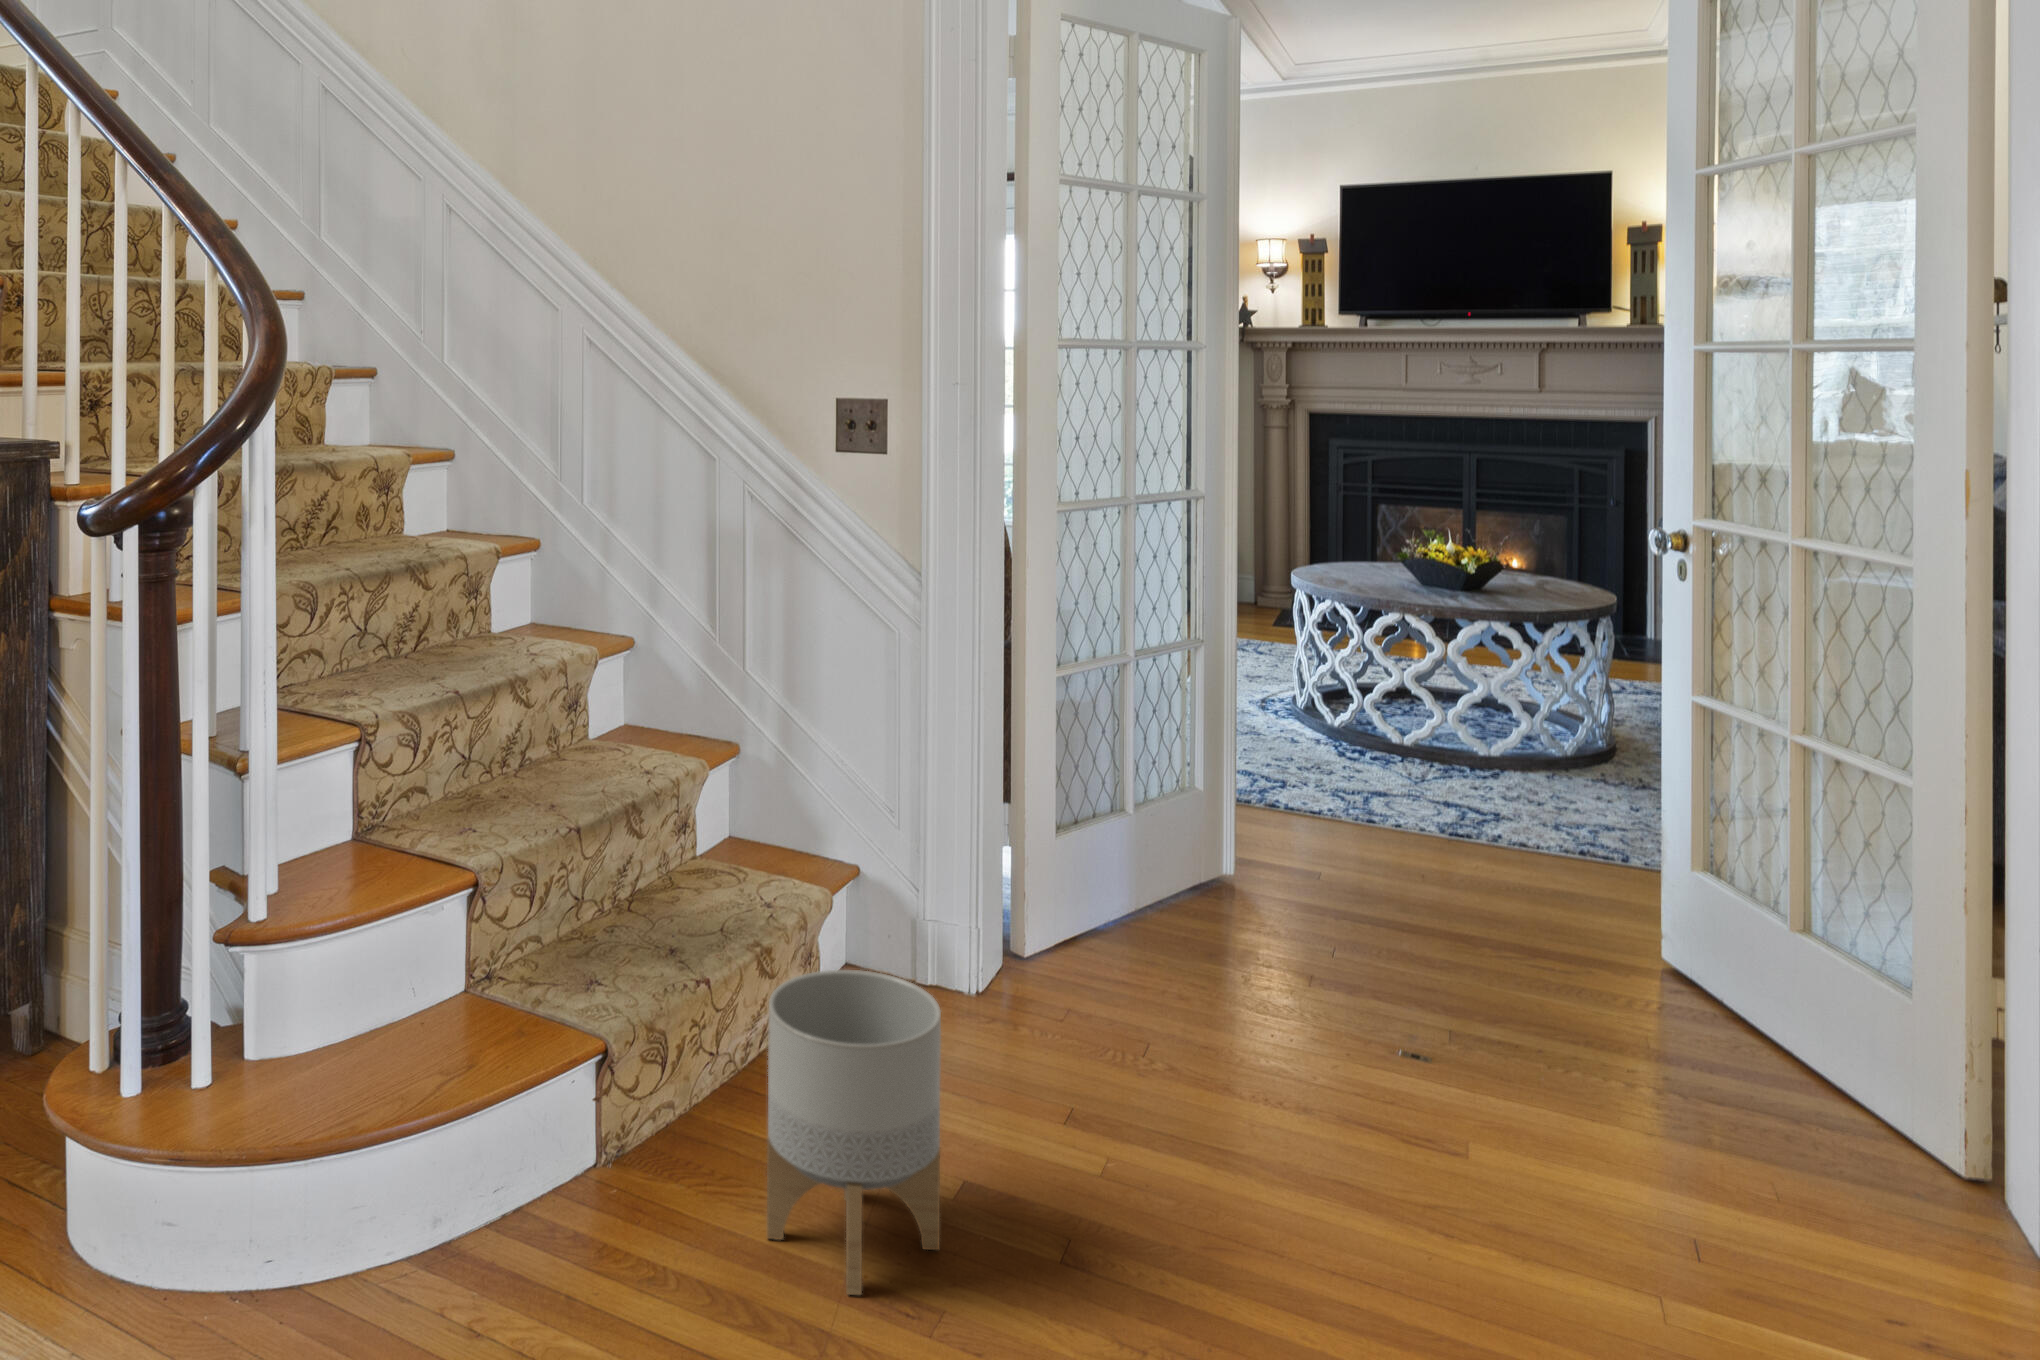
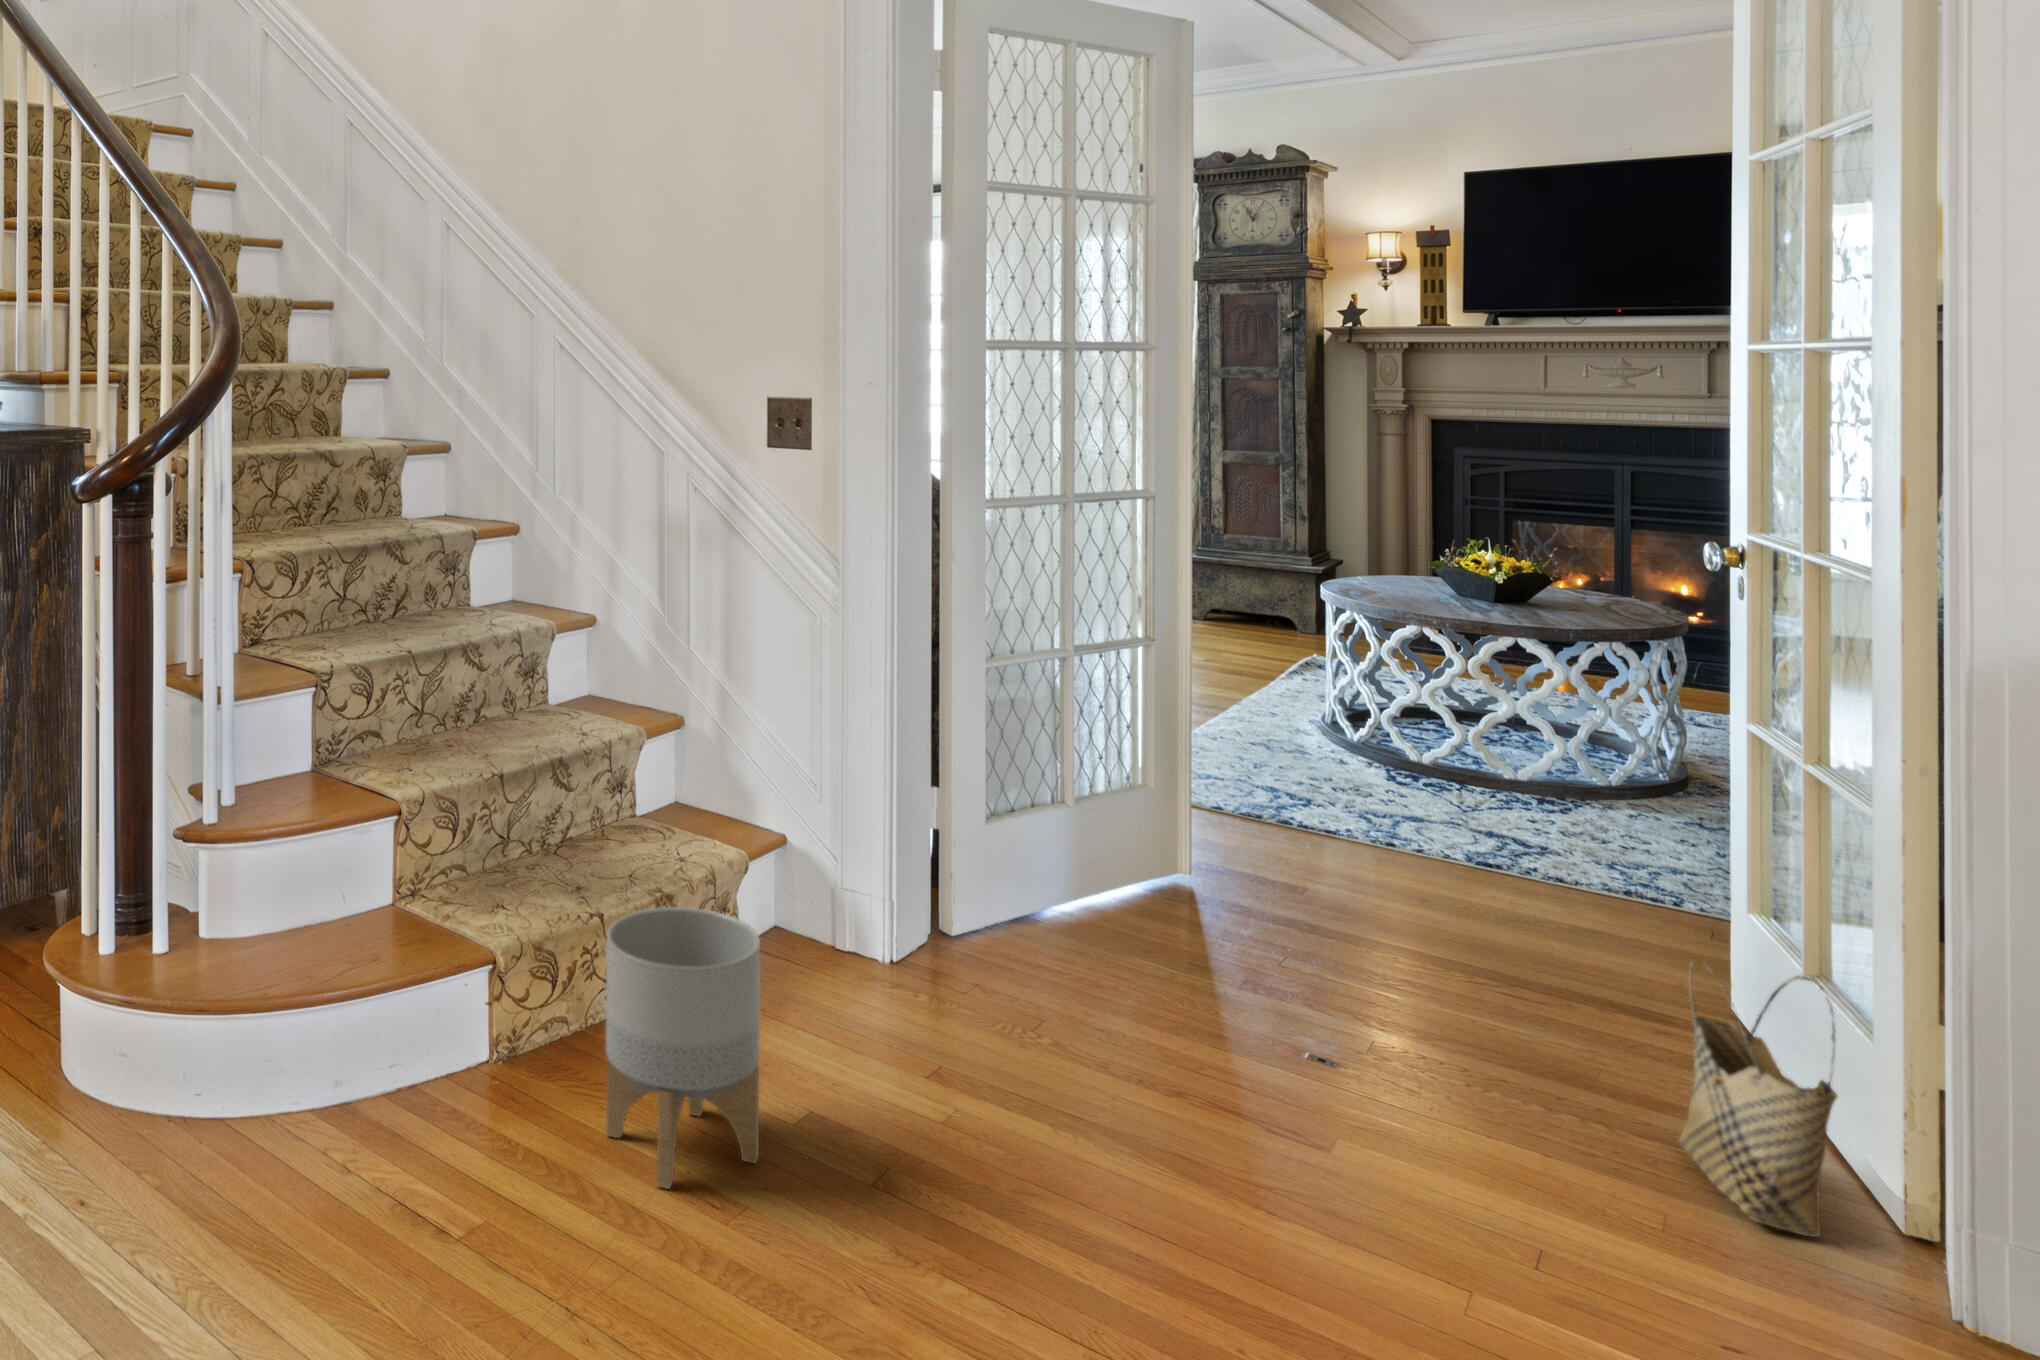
woven basket: none [1759,934,1926,1191] -> present [1679,958,1837,1237]

